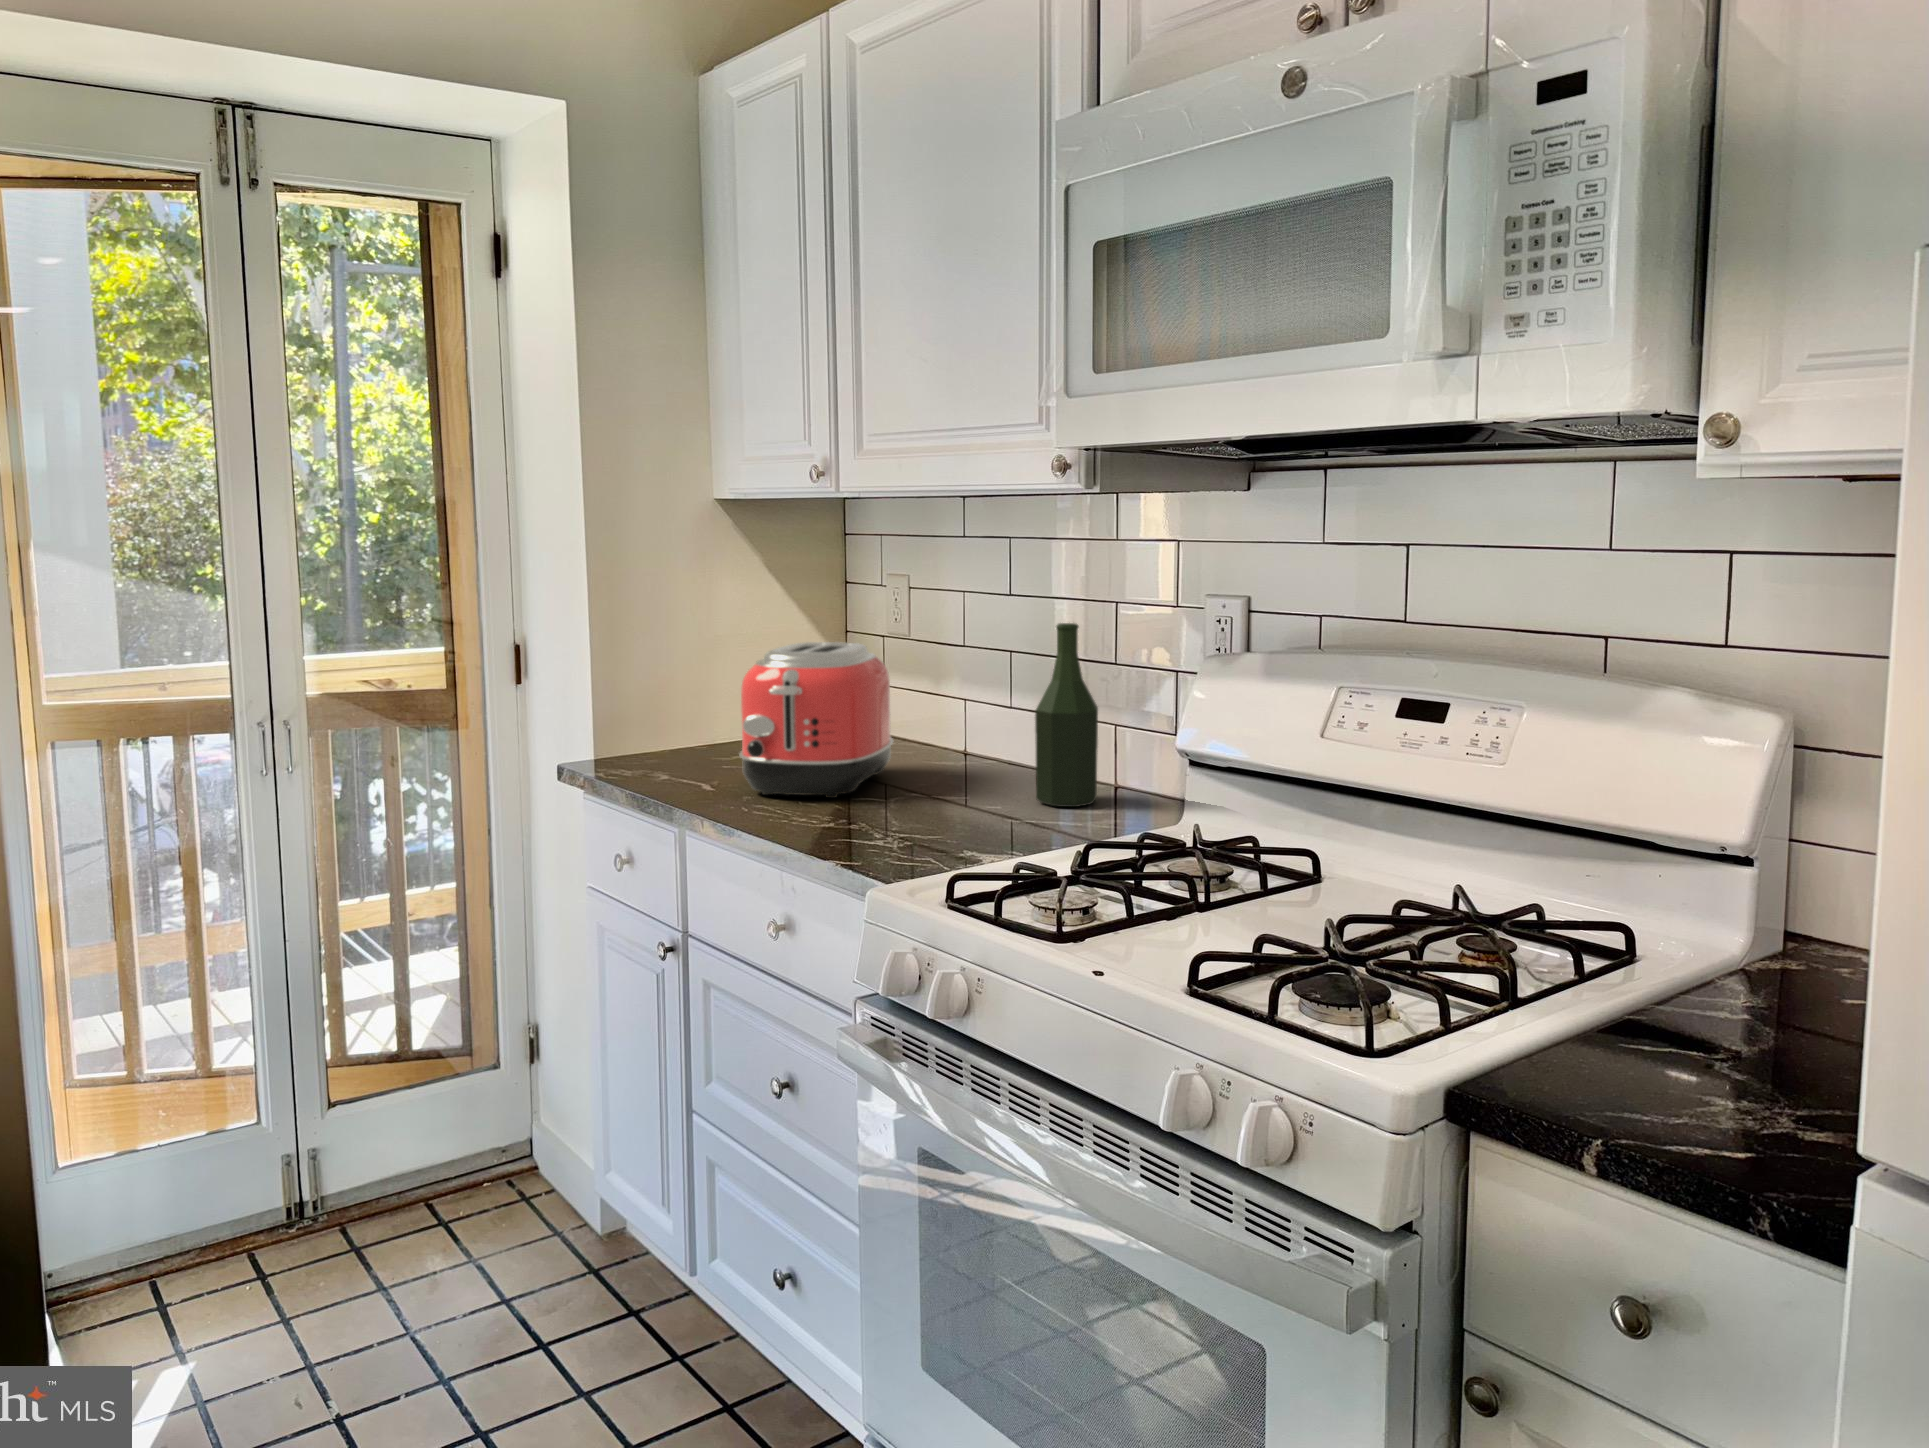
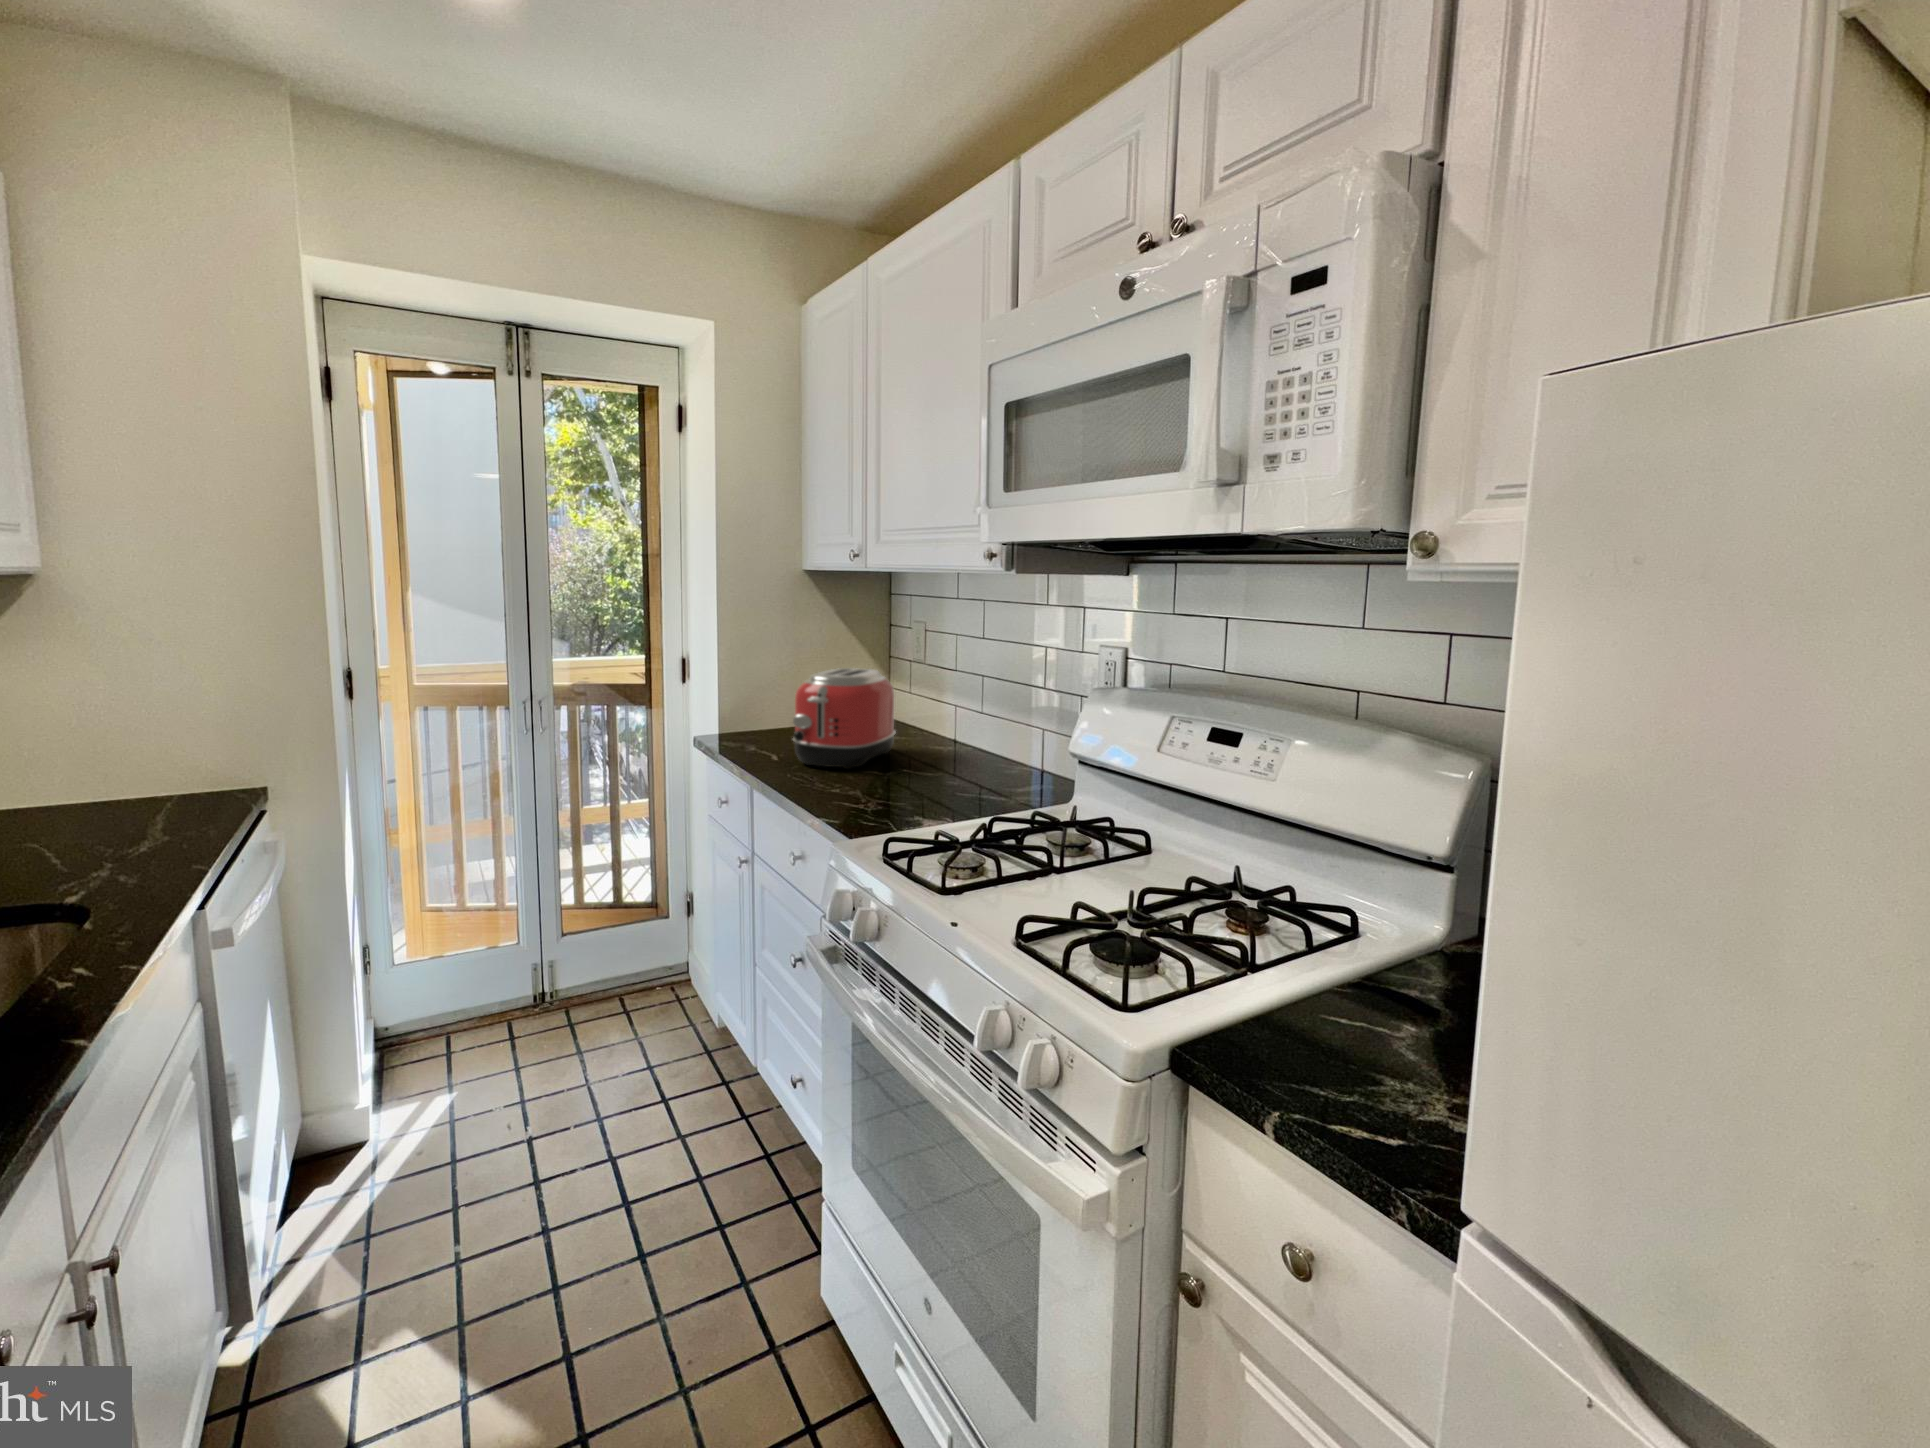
bottle: present [1035,623,1098,807] -> none [976,663,1019,784]

